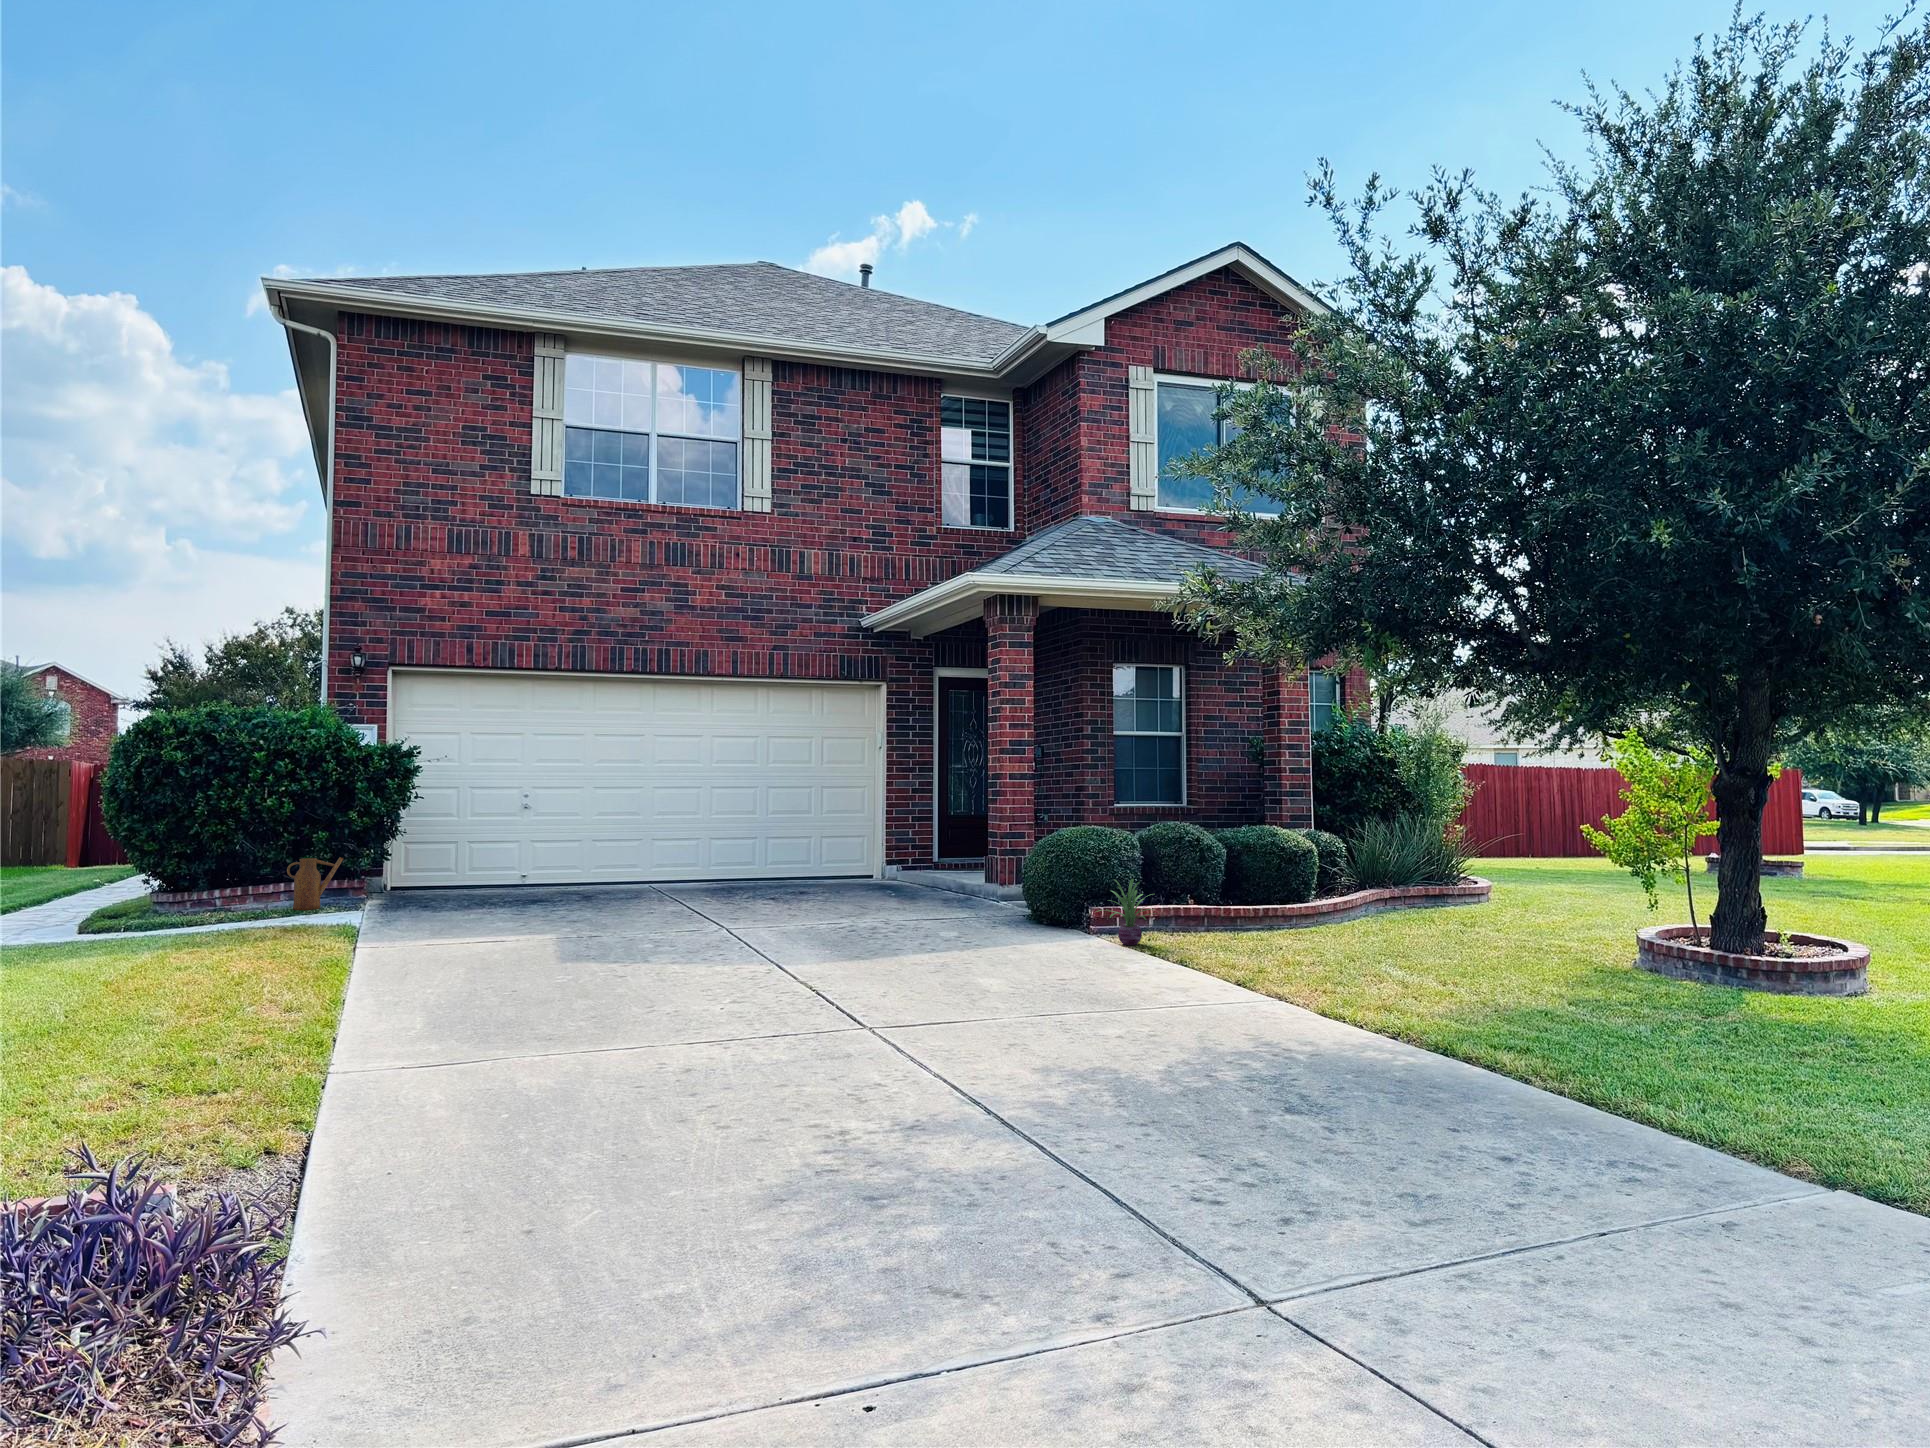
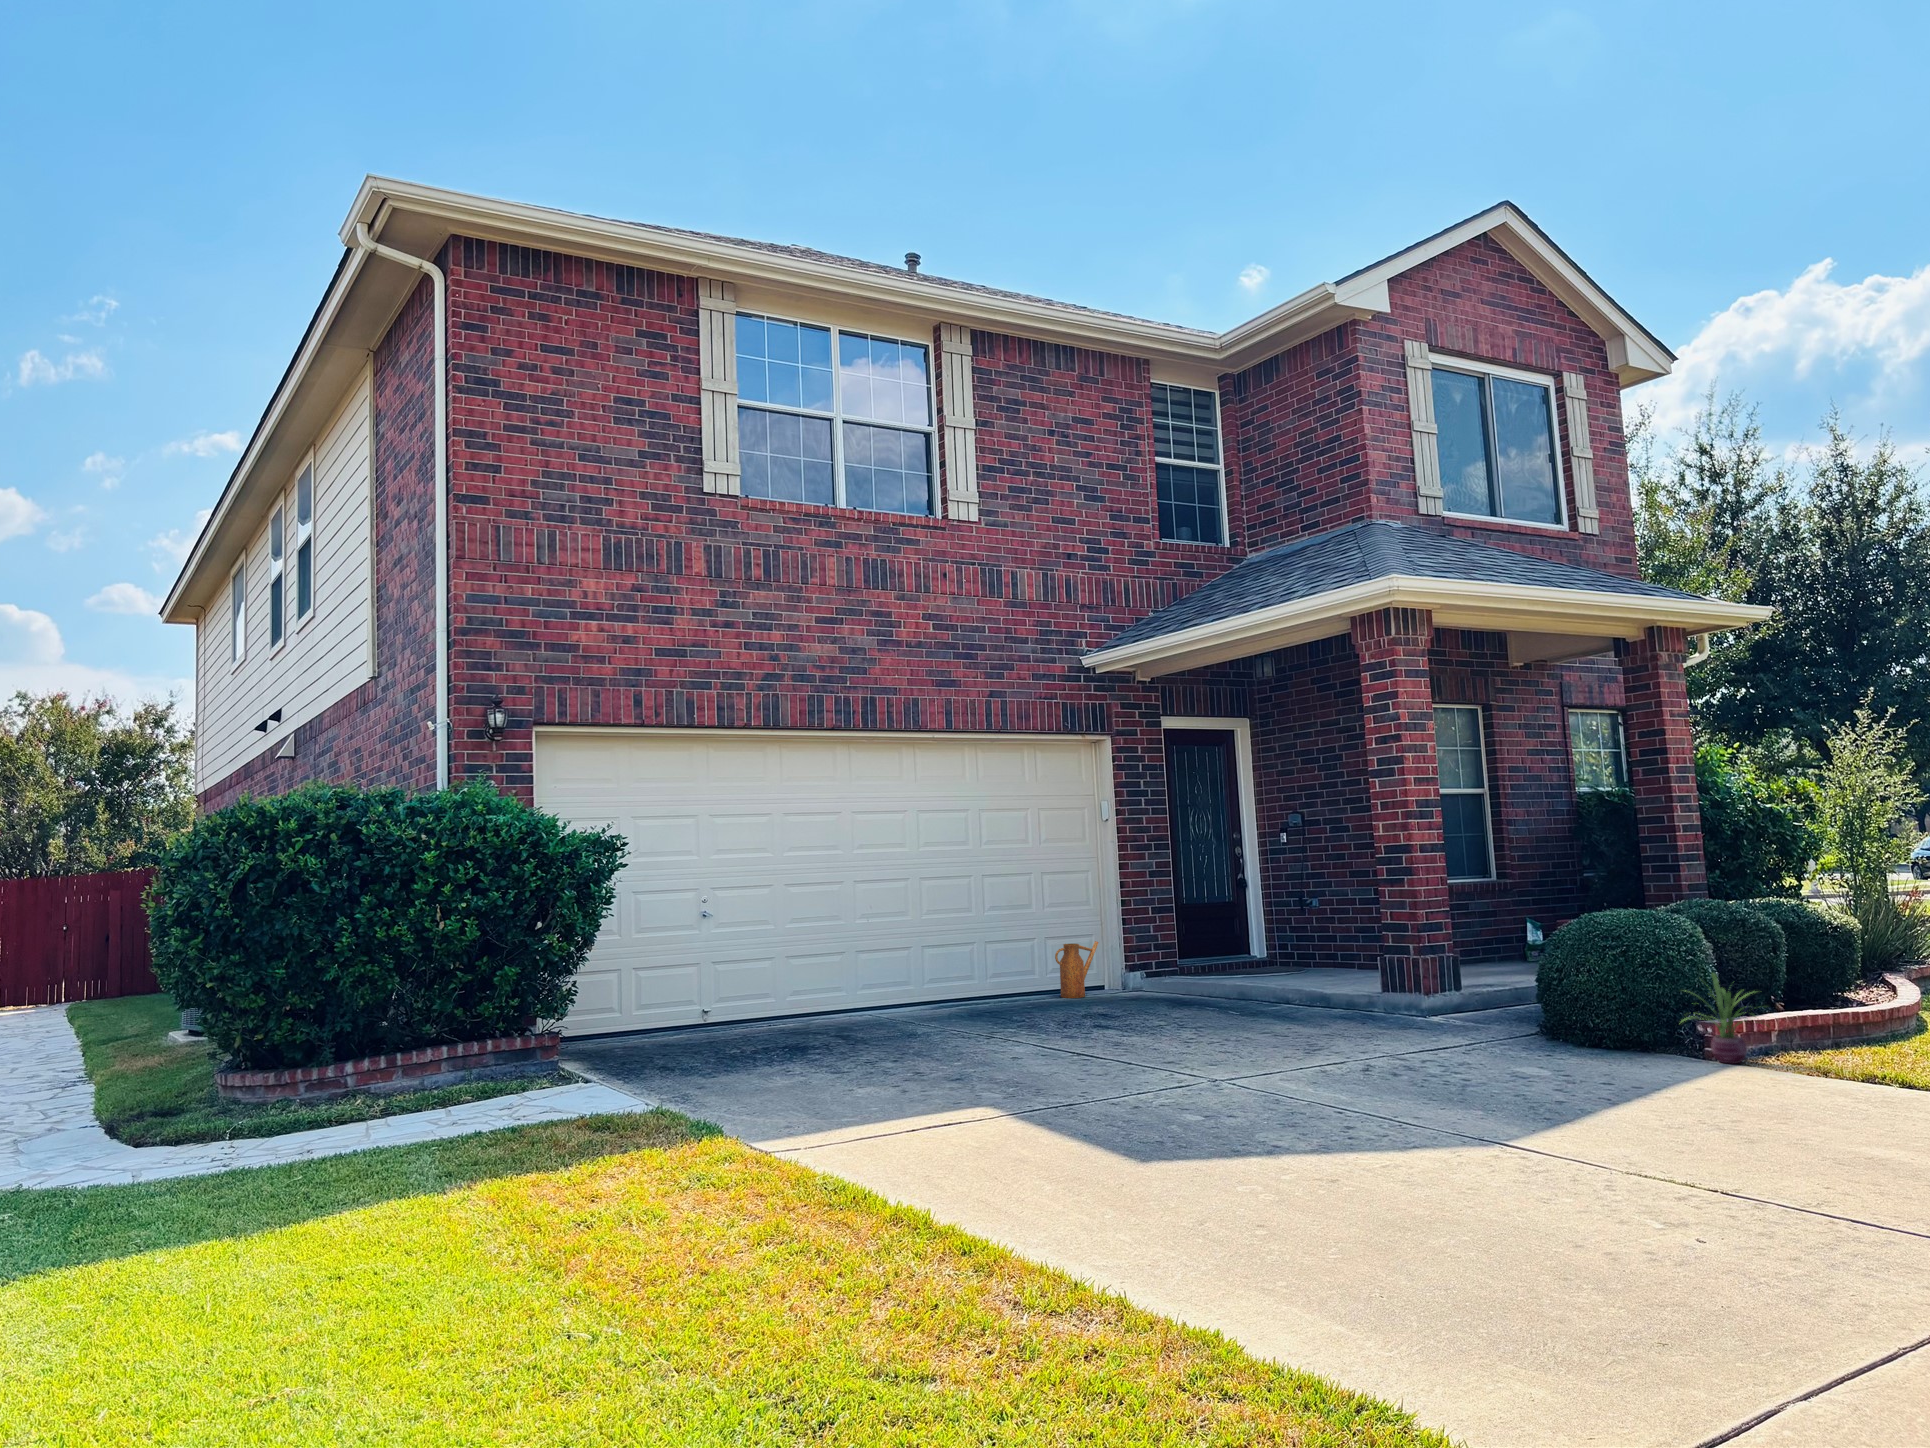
watering can: present [287,857,343,910] -> present [1055,941,1098,998]

